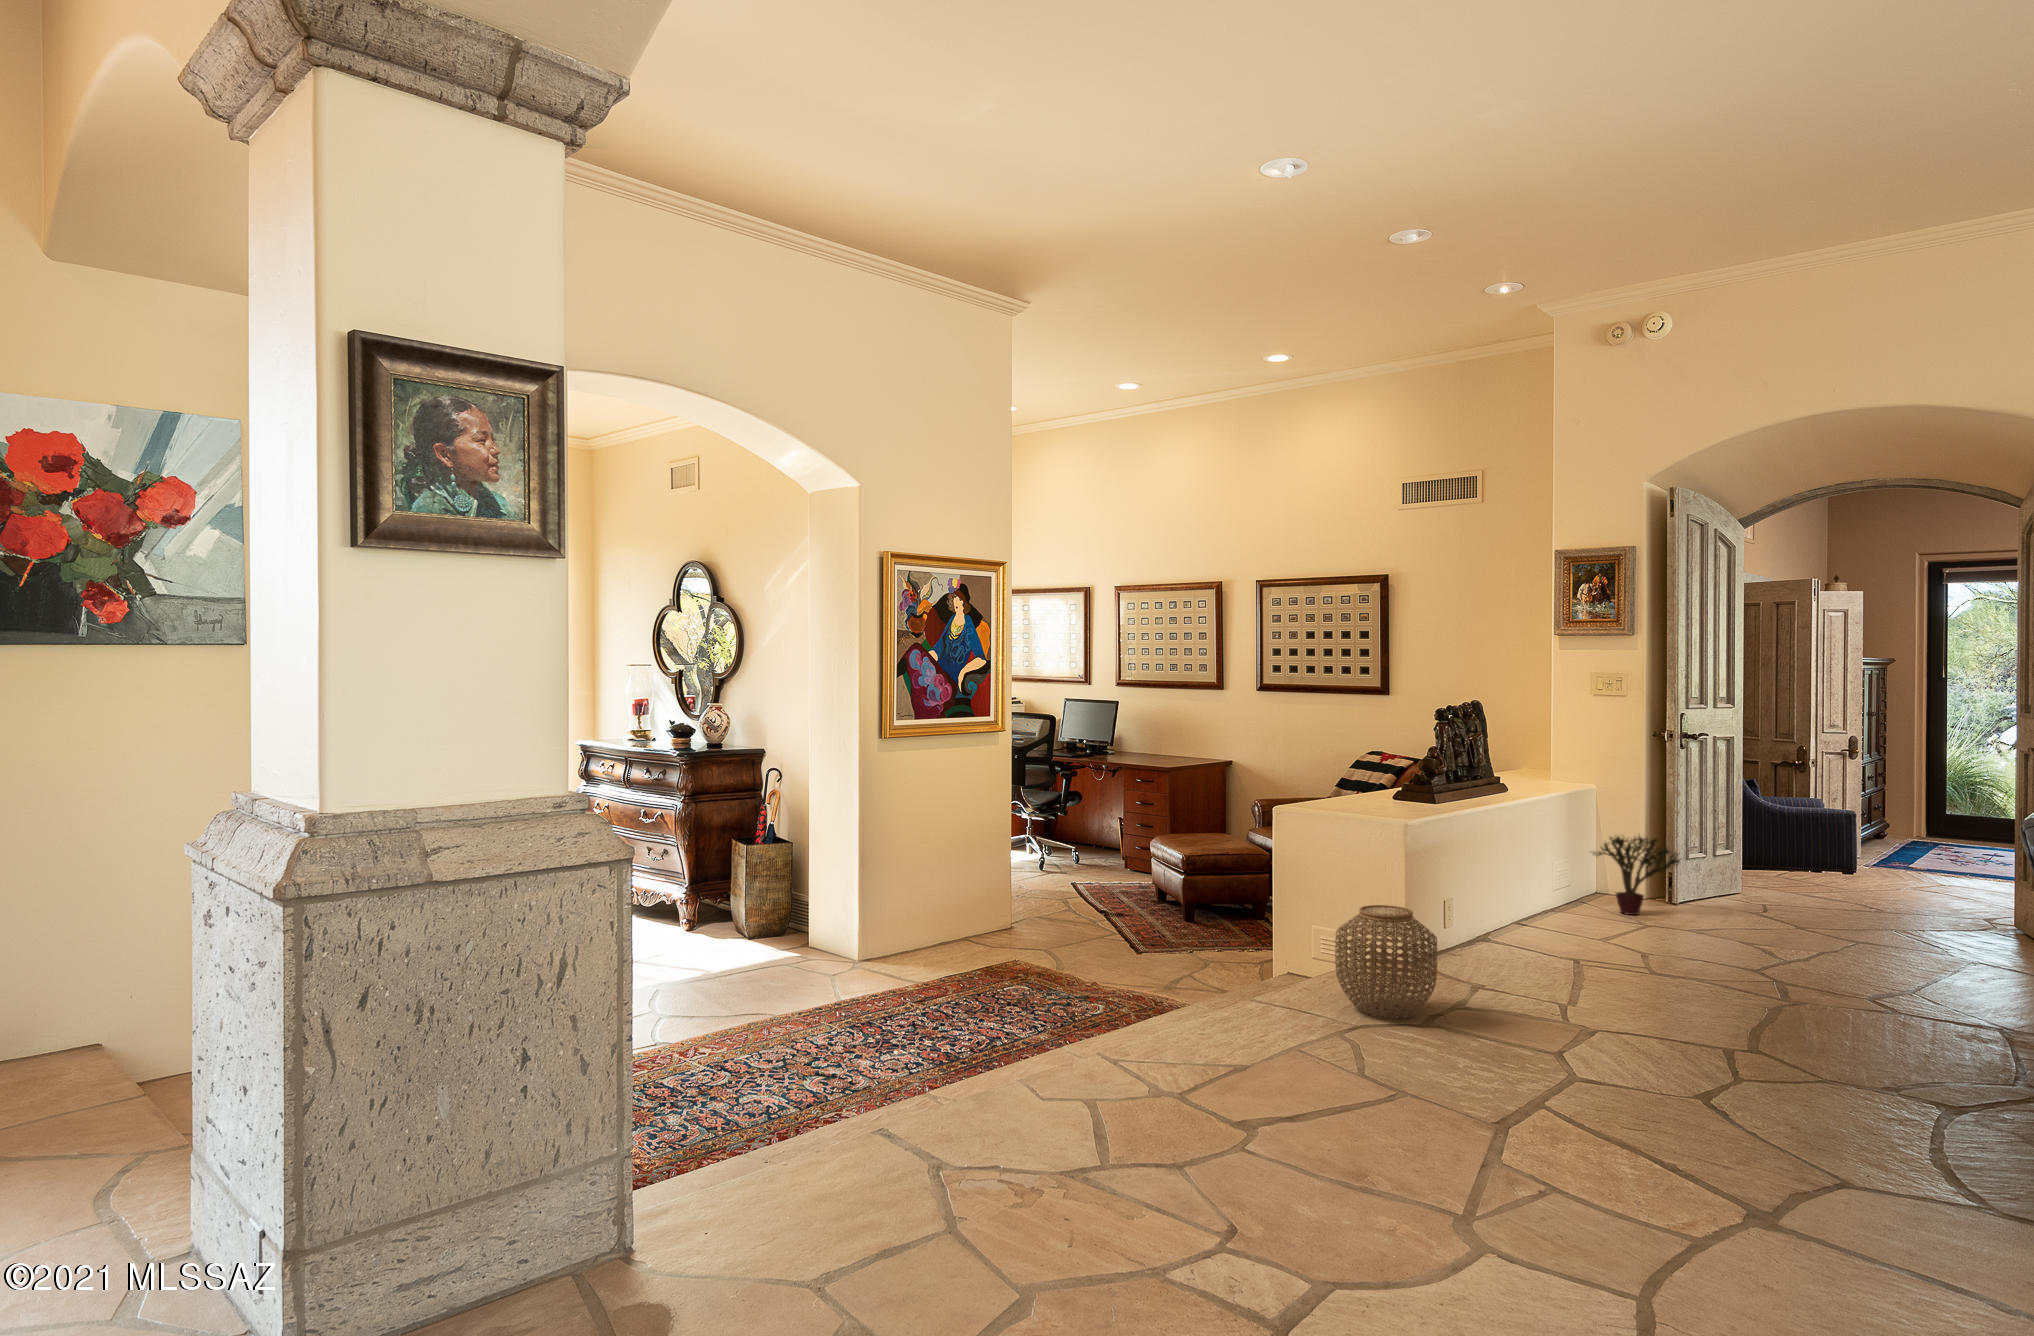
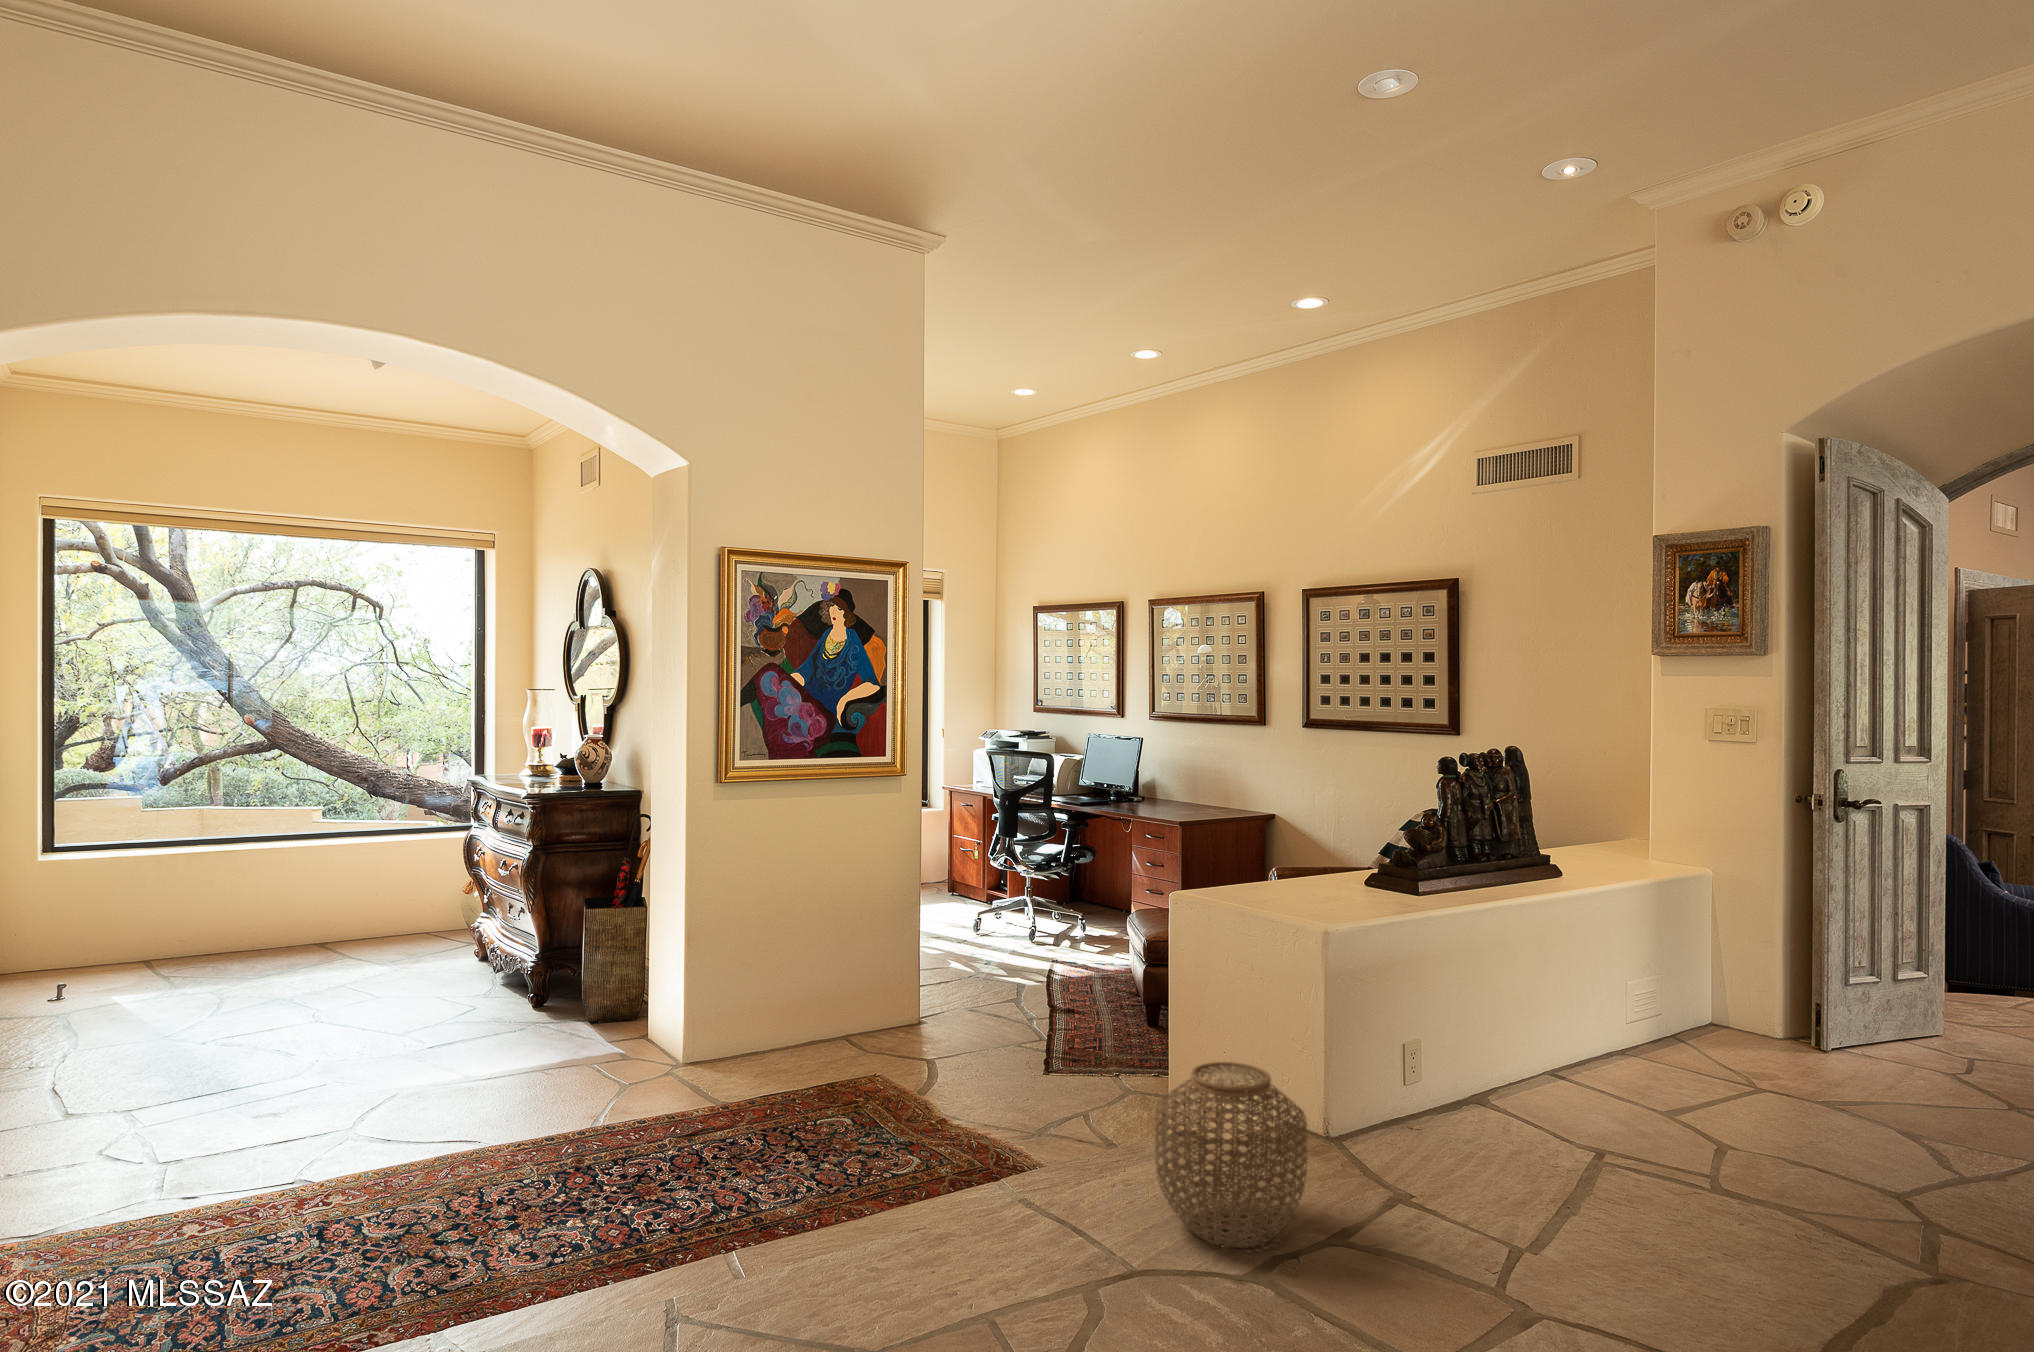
potted plant: present [1595,836,1680,915] -> none [1688,941,1835,1062]

